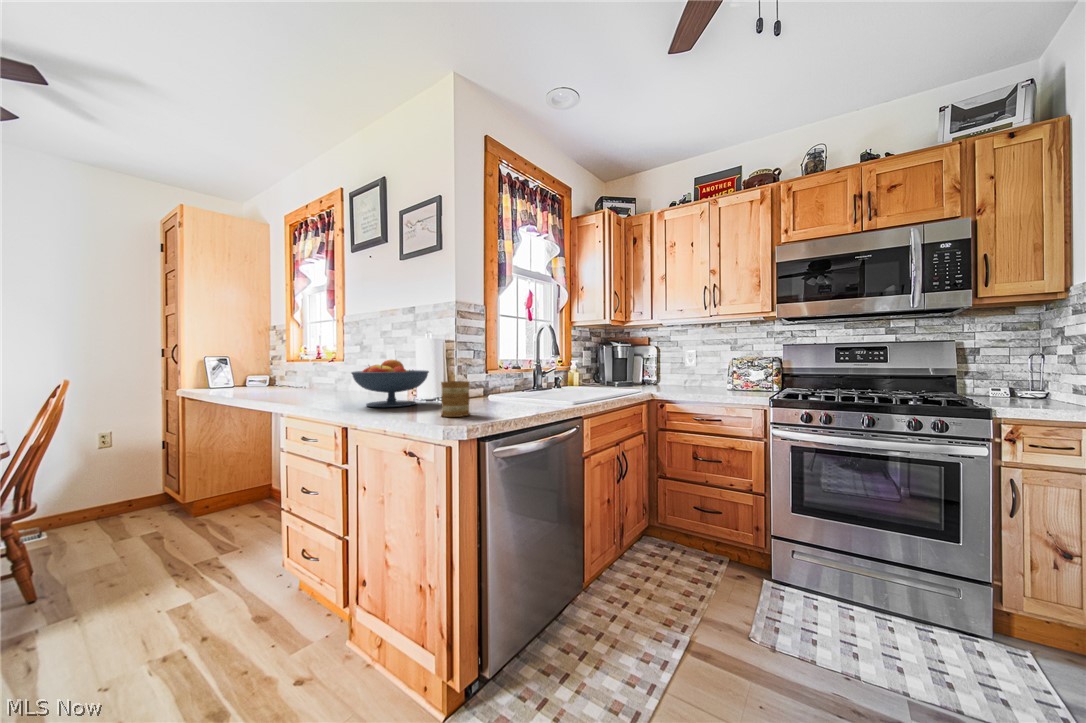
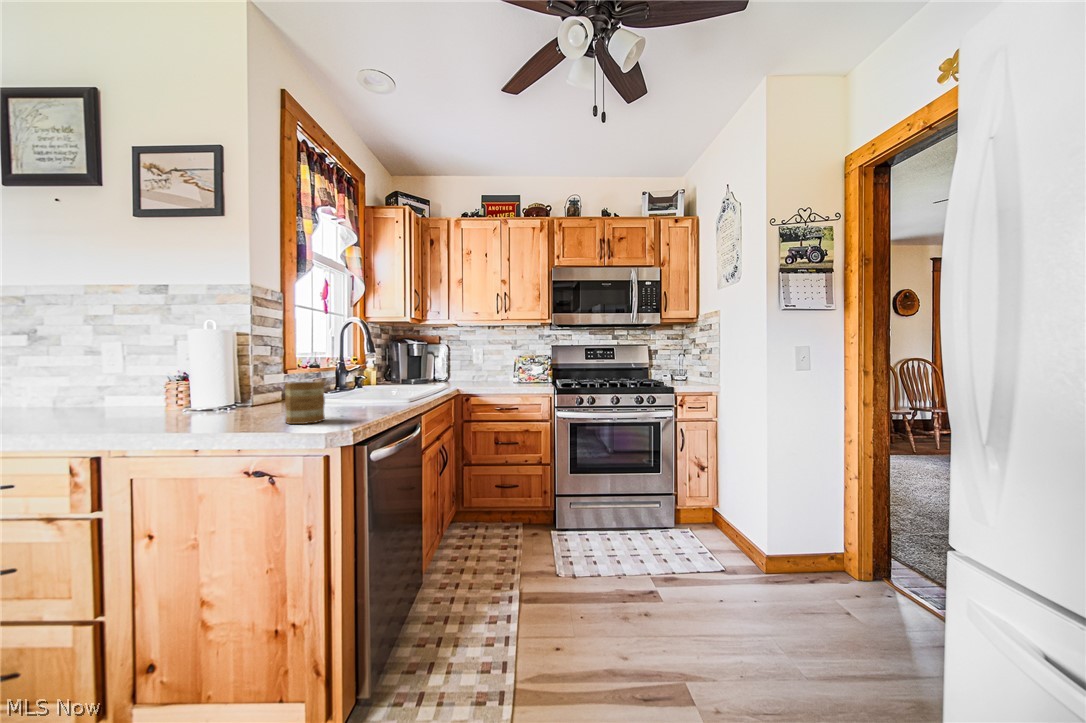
fruit bowl: present [352,360,429,407] -> none [95,356,231,423]

